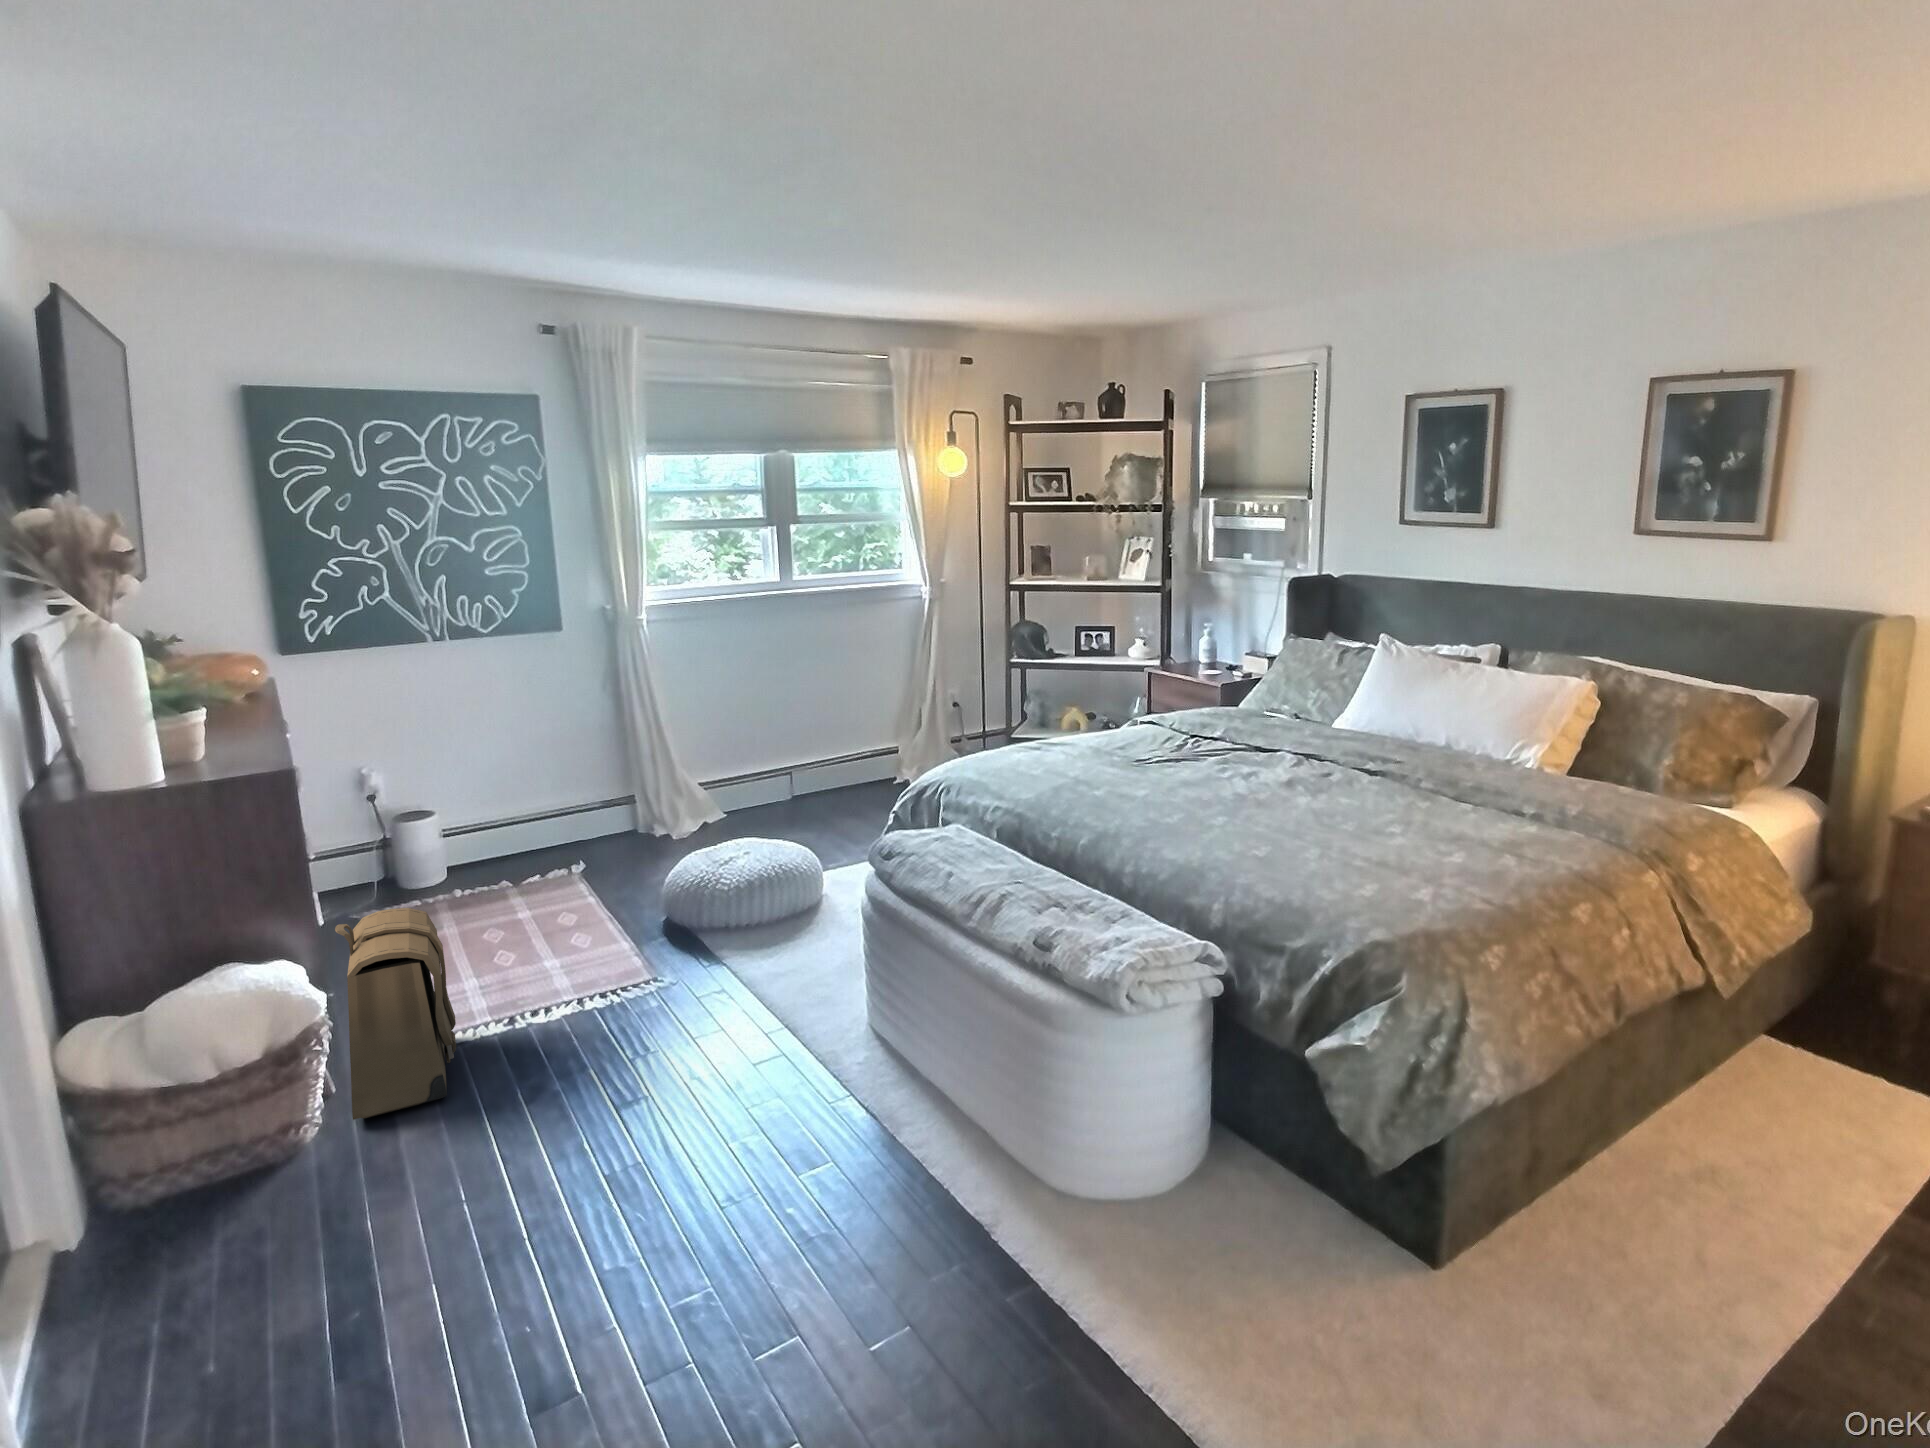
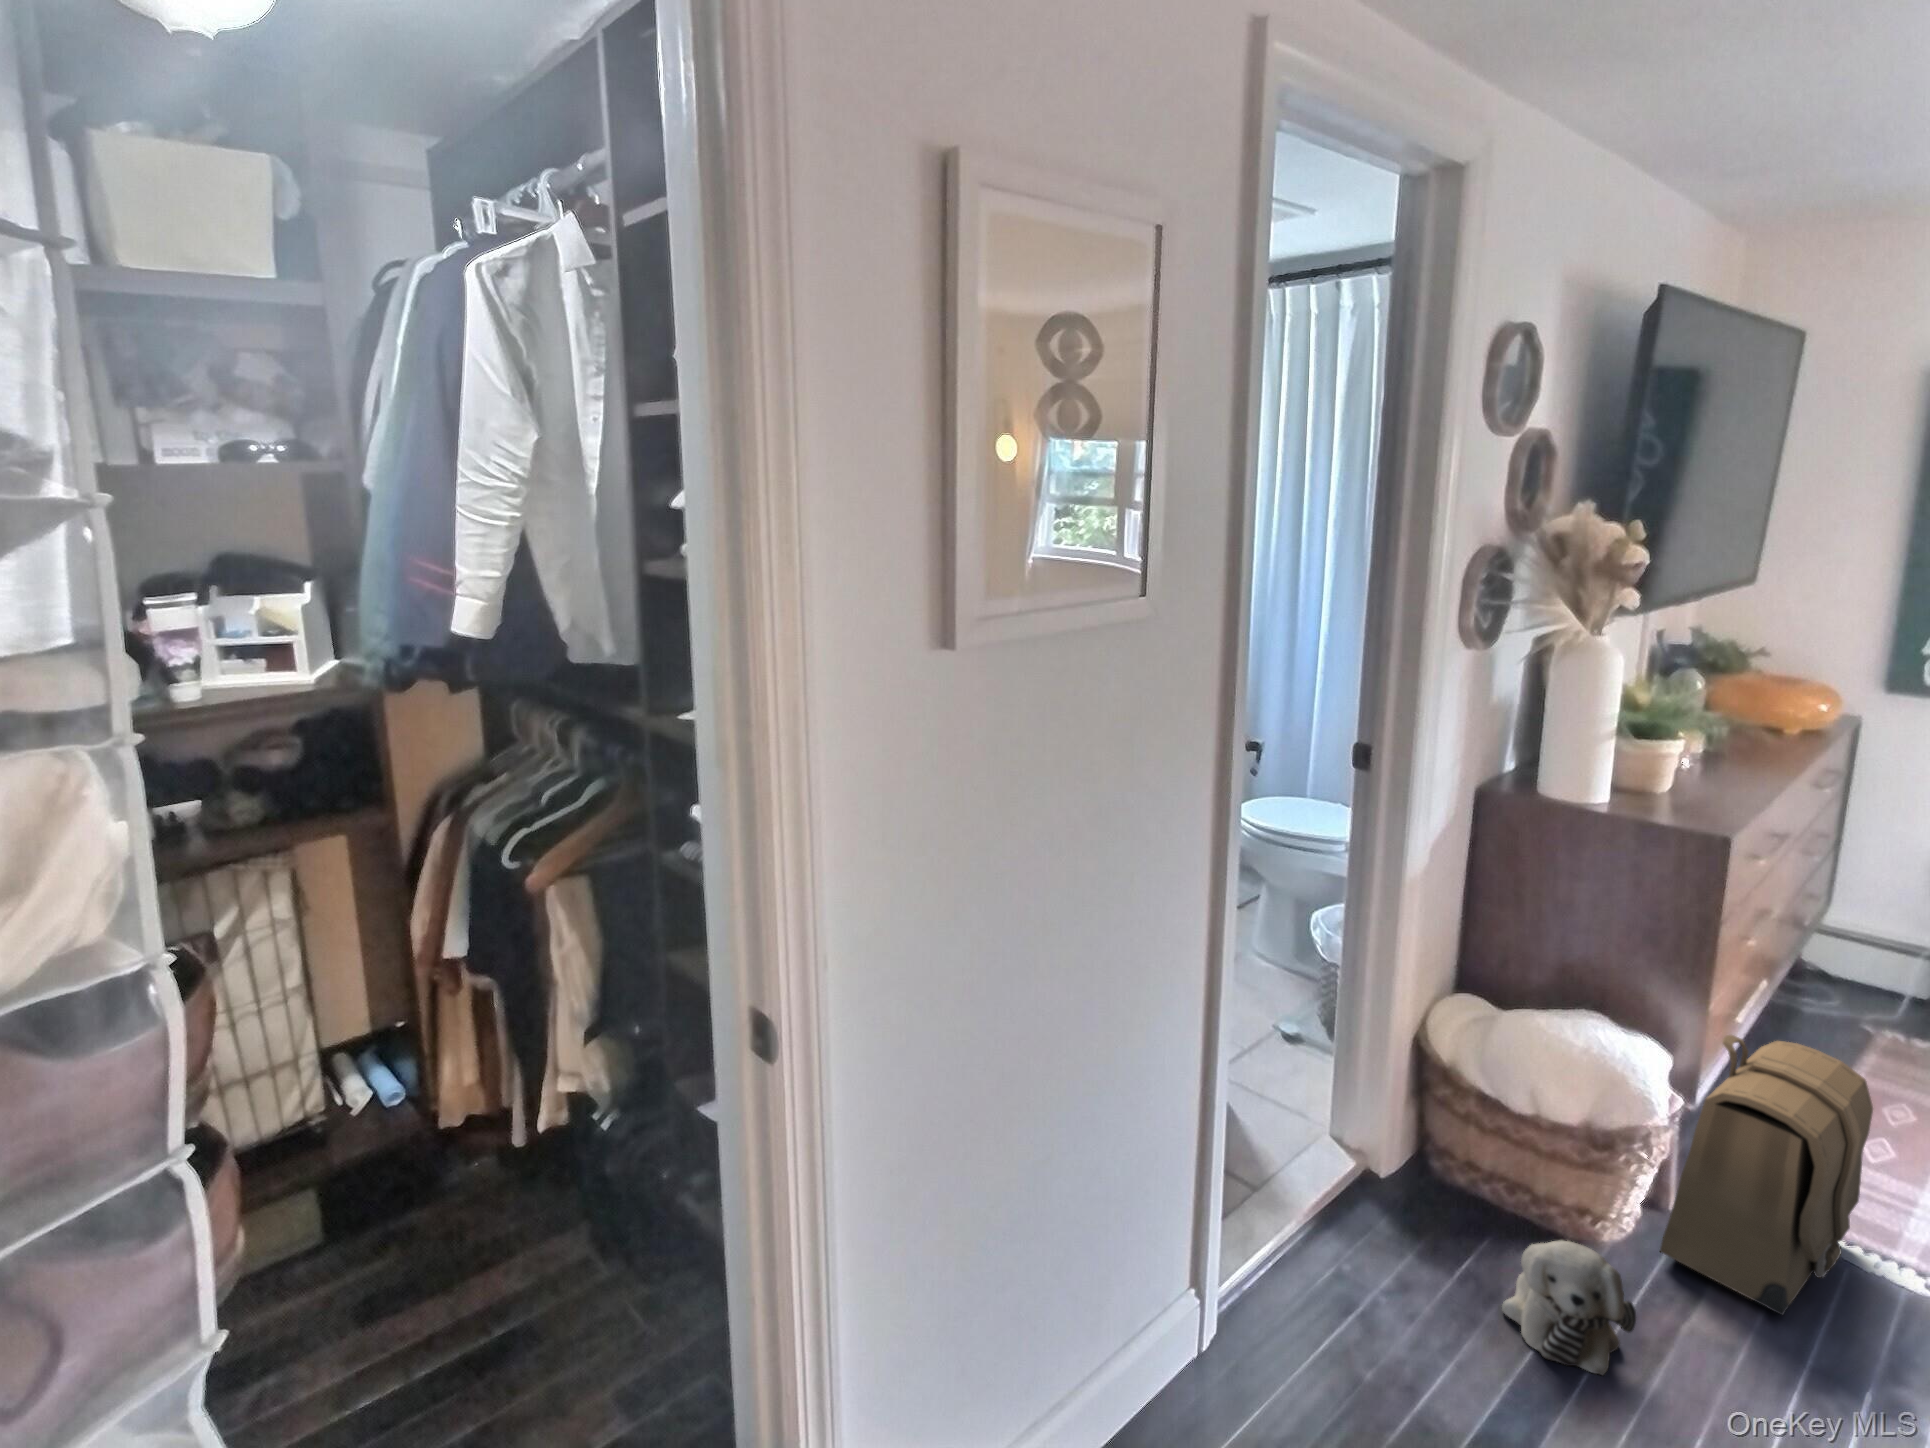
plush toy: none [271,1128,379,1247] -> present [1502,1241,1636,1375]

